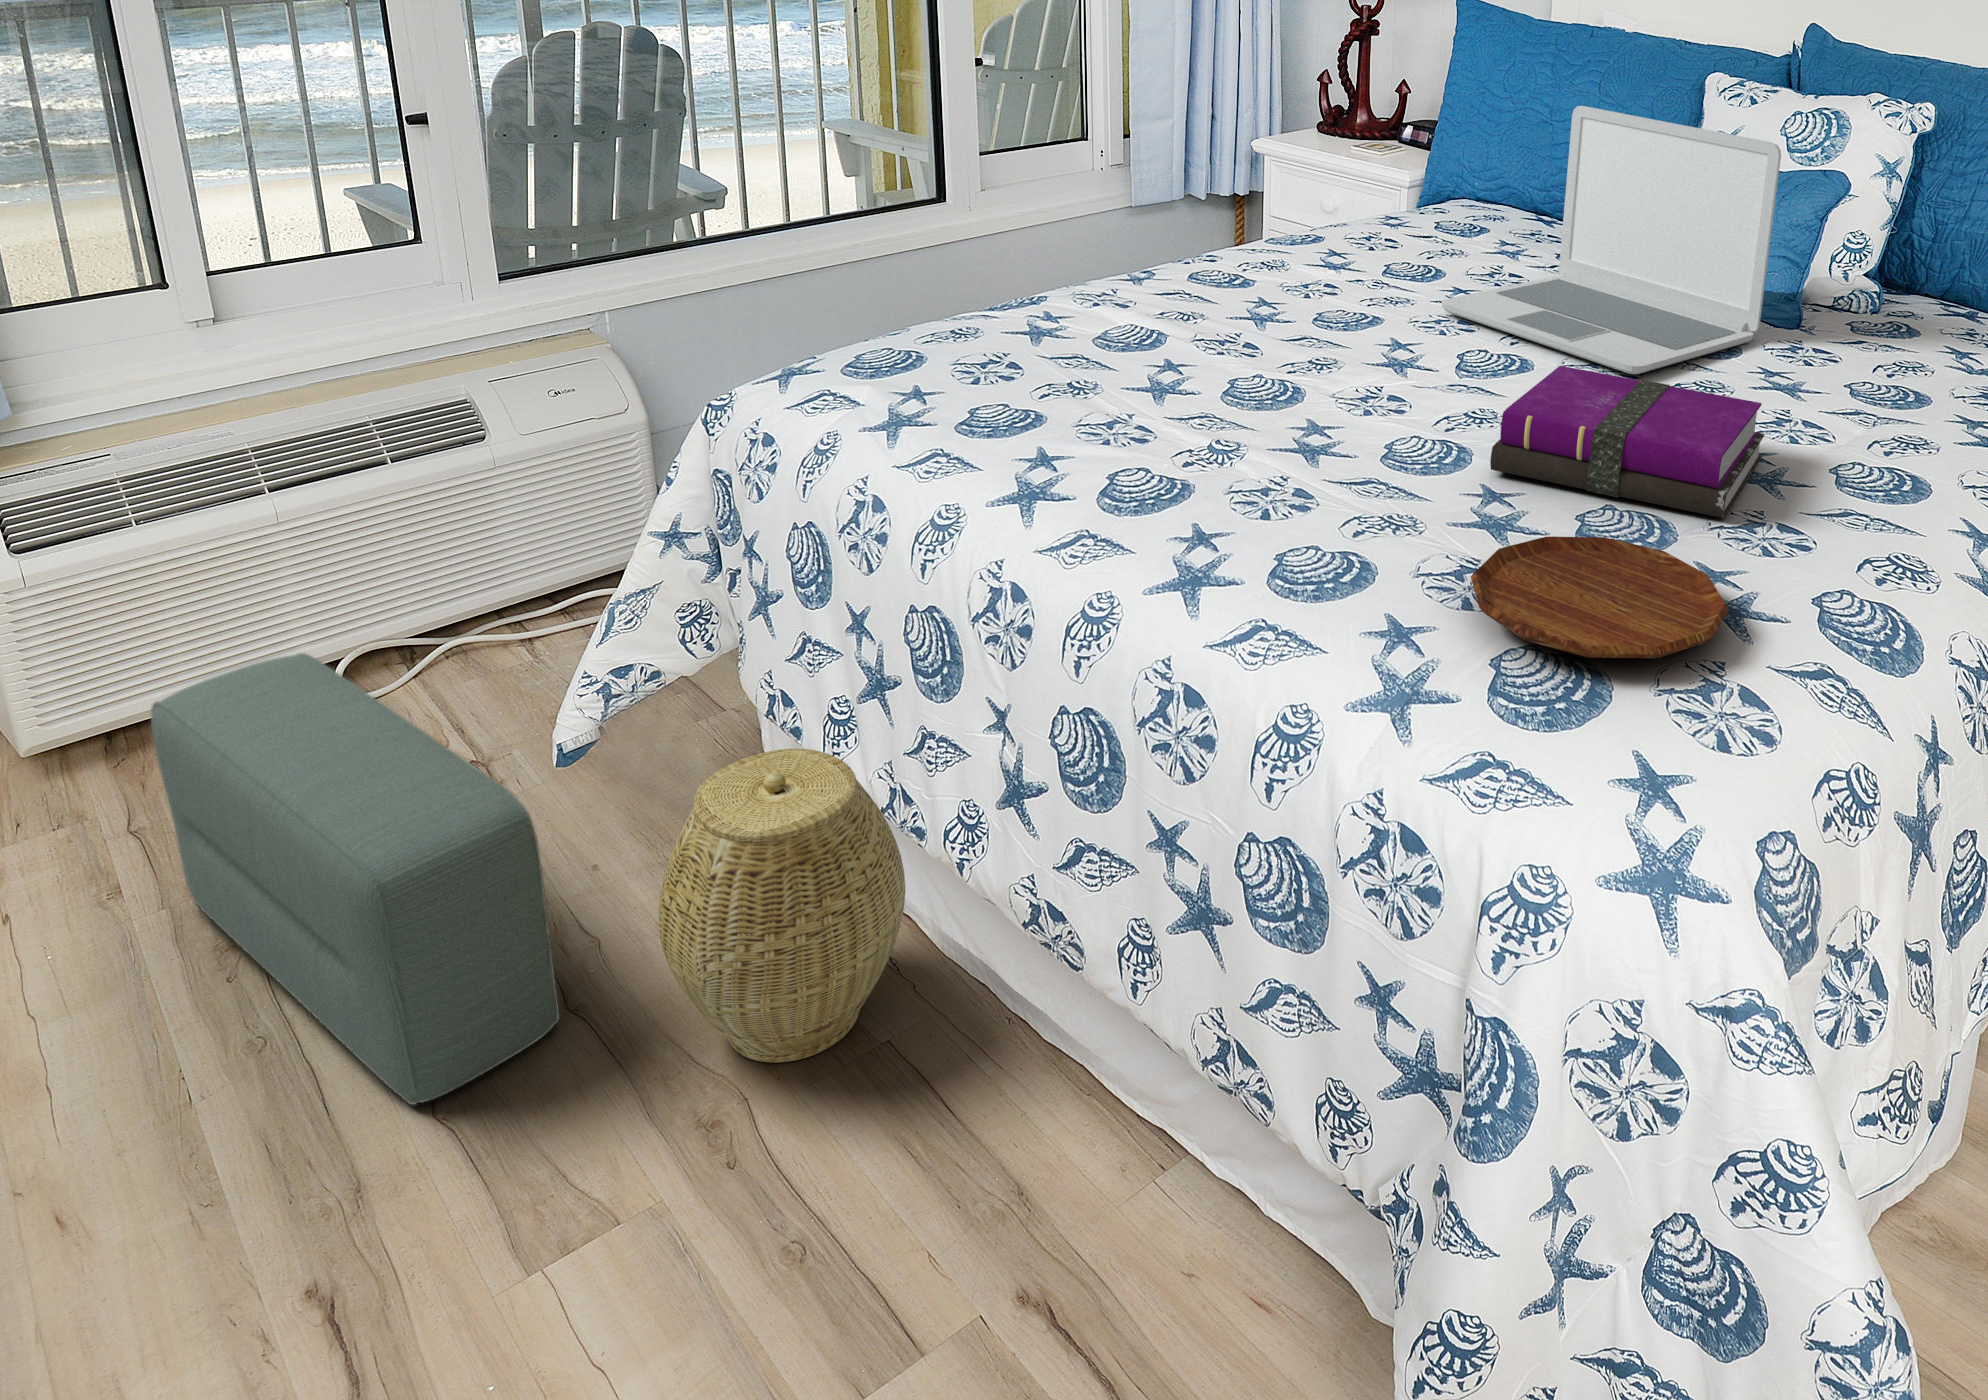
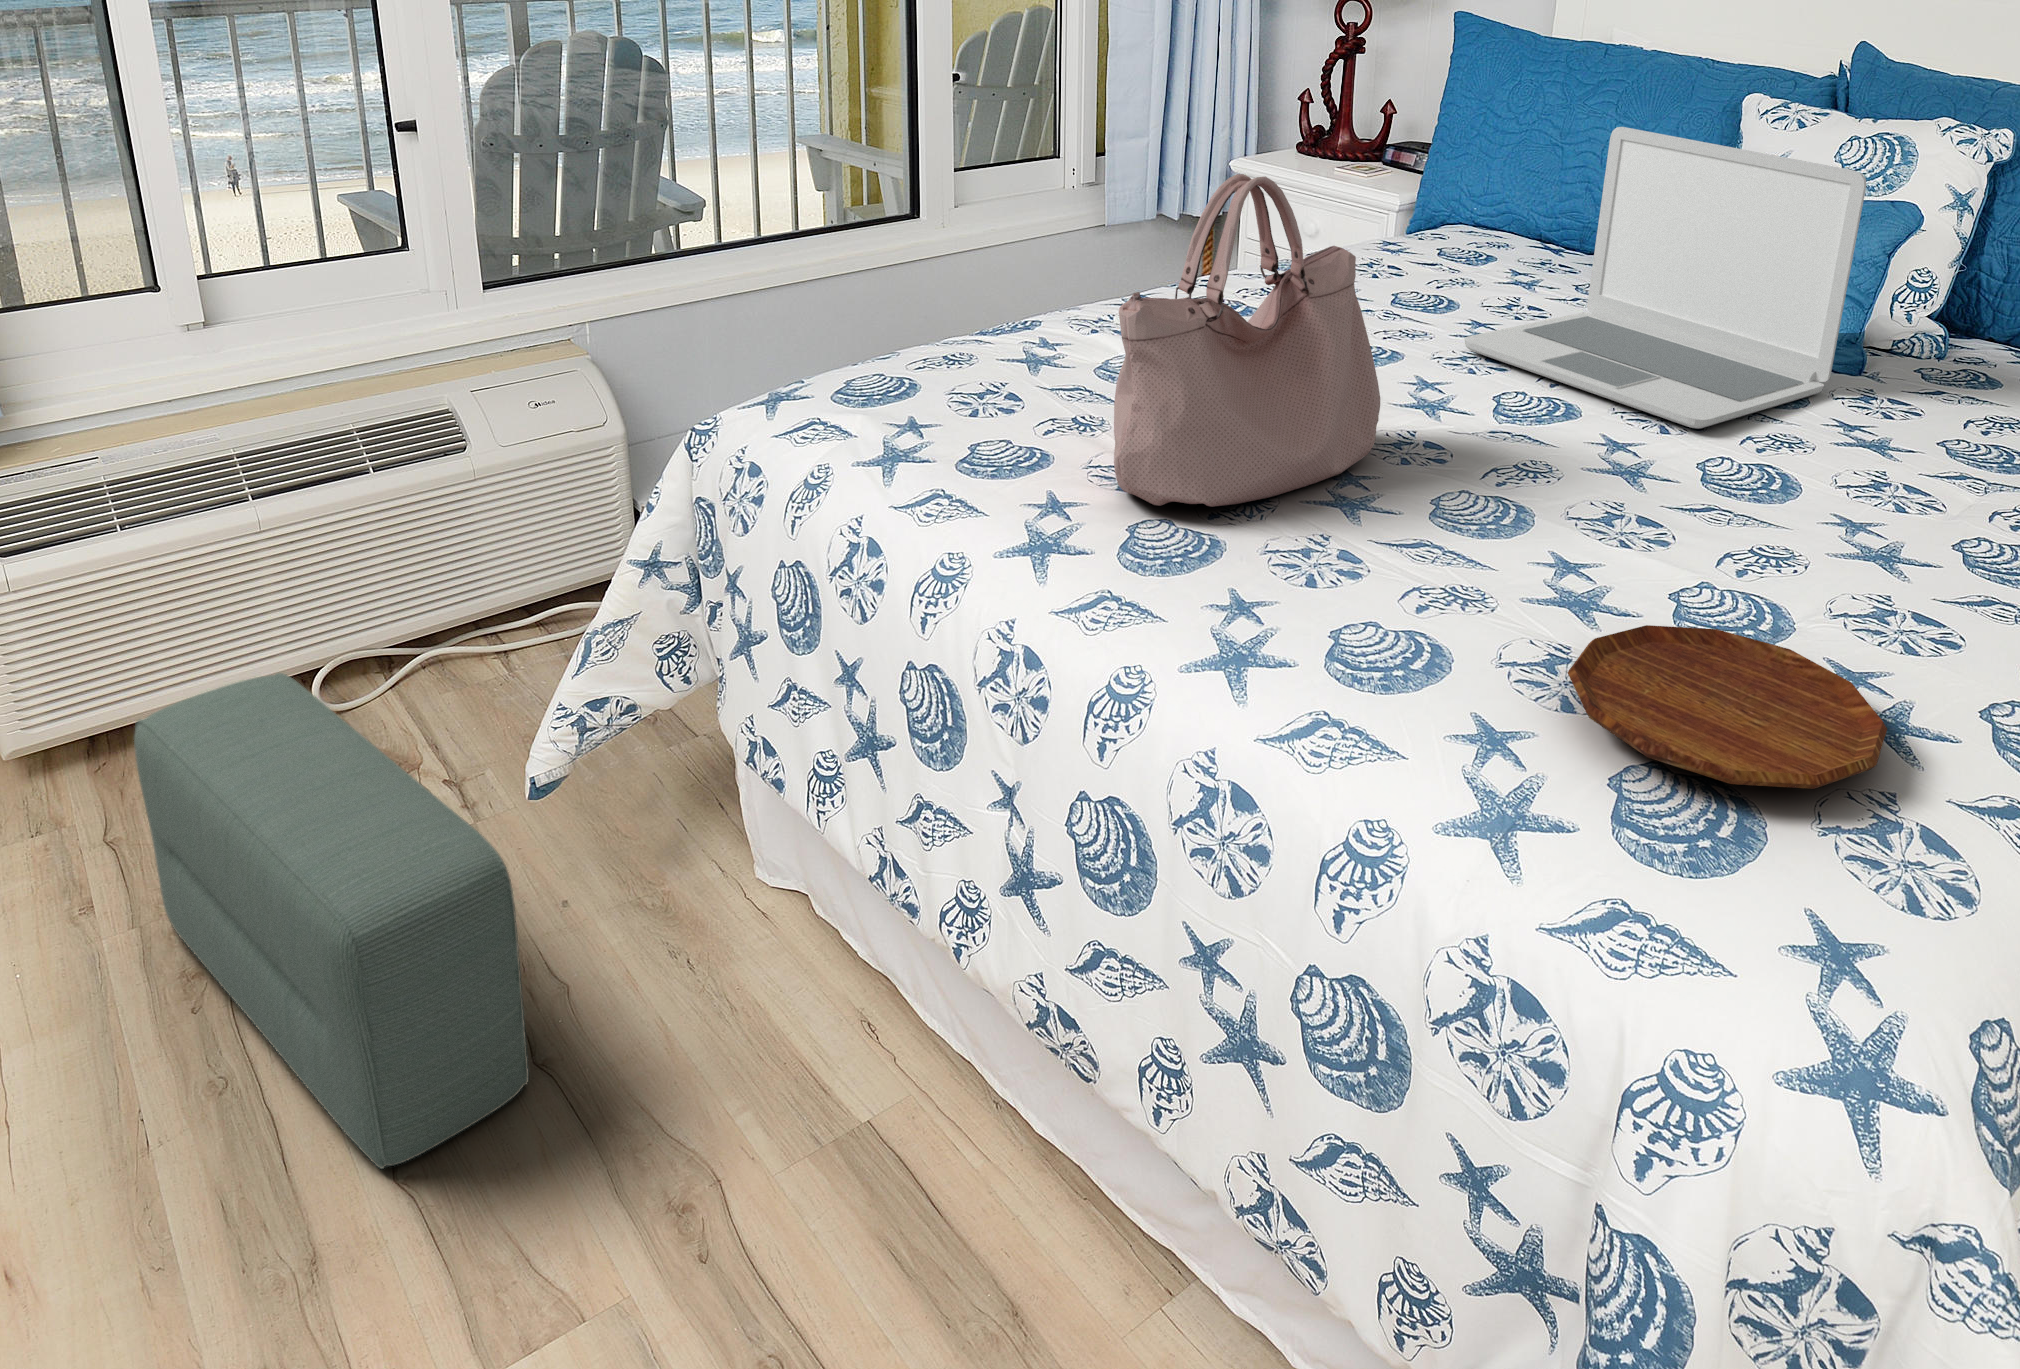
handbag: none [1095,153,1346,454] -> present [1114,174,1380,507]
notebook: present [1490,366,1764,518] -> none [1558,419,1873,608]
woven basket: present [658,748,905,1063] -> none [635,806,890,1146]

